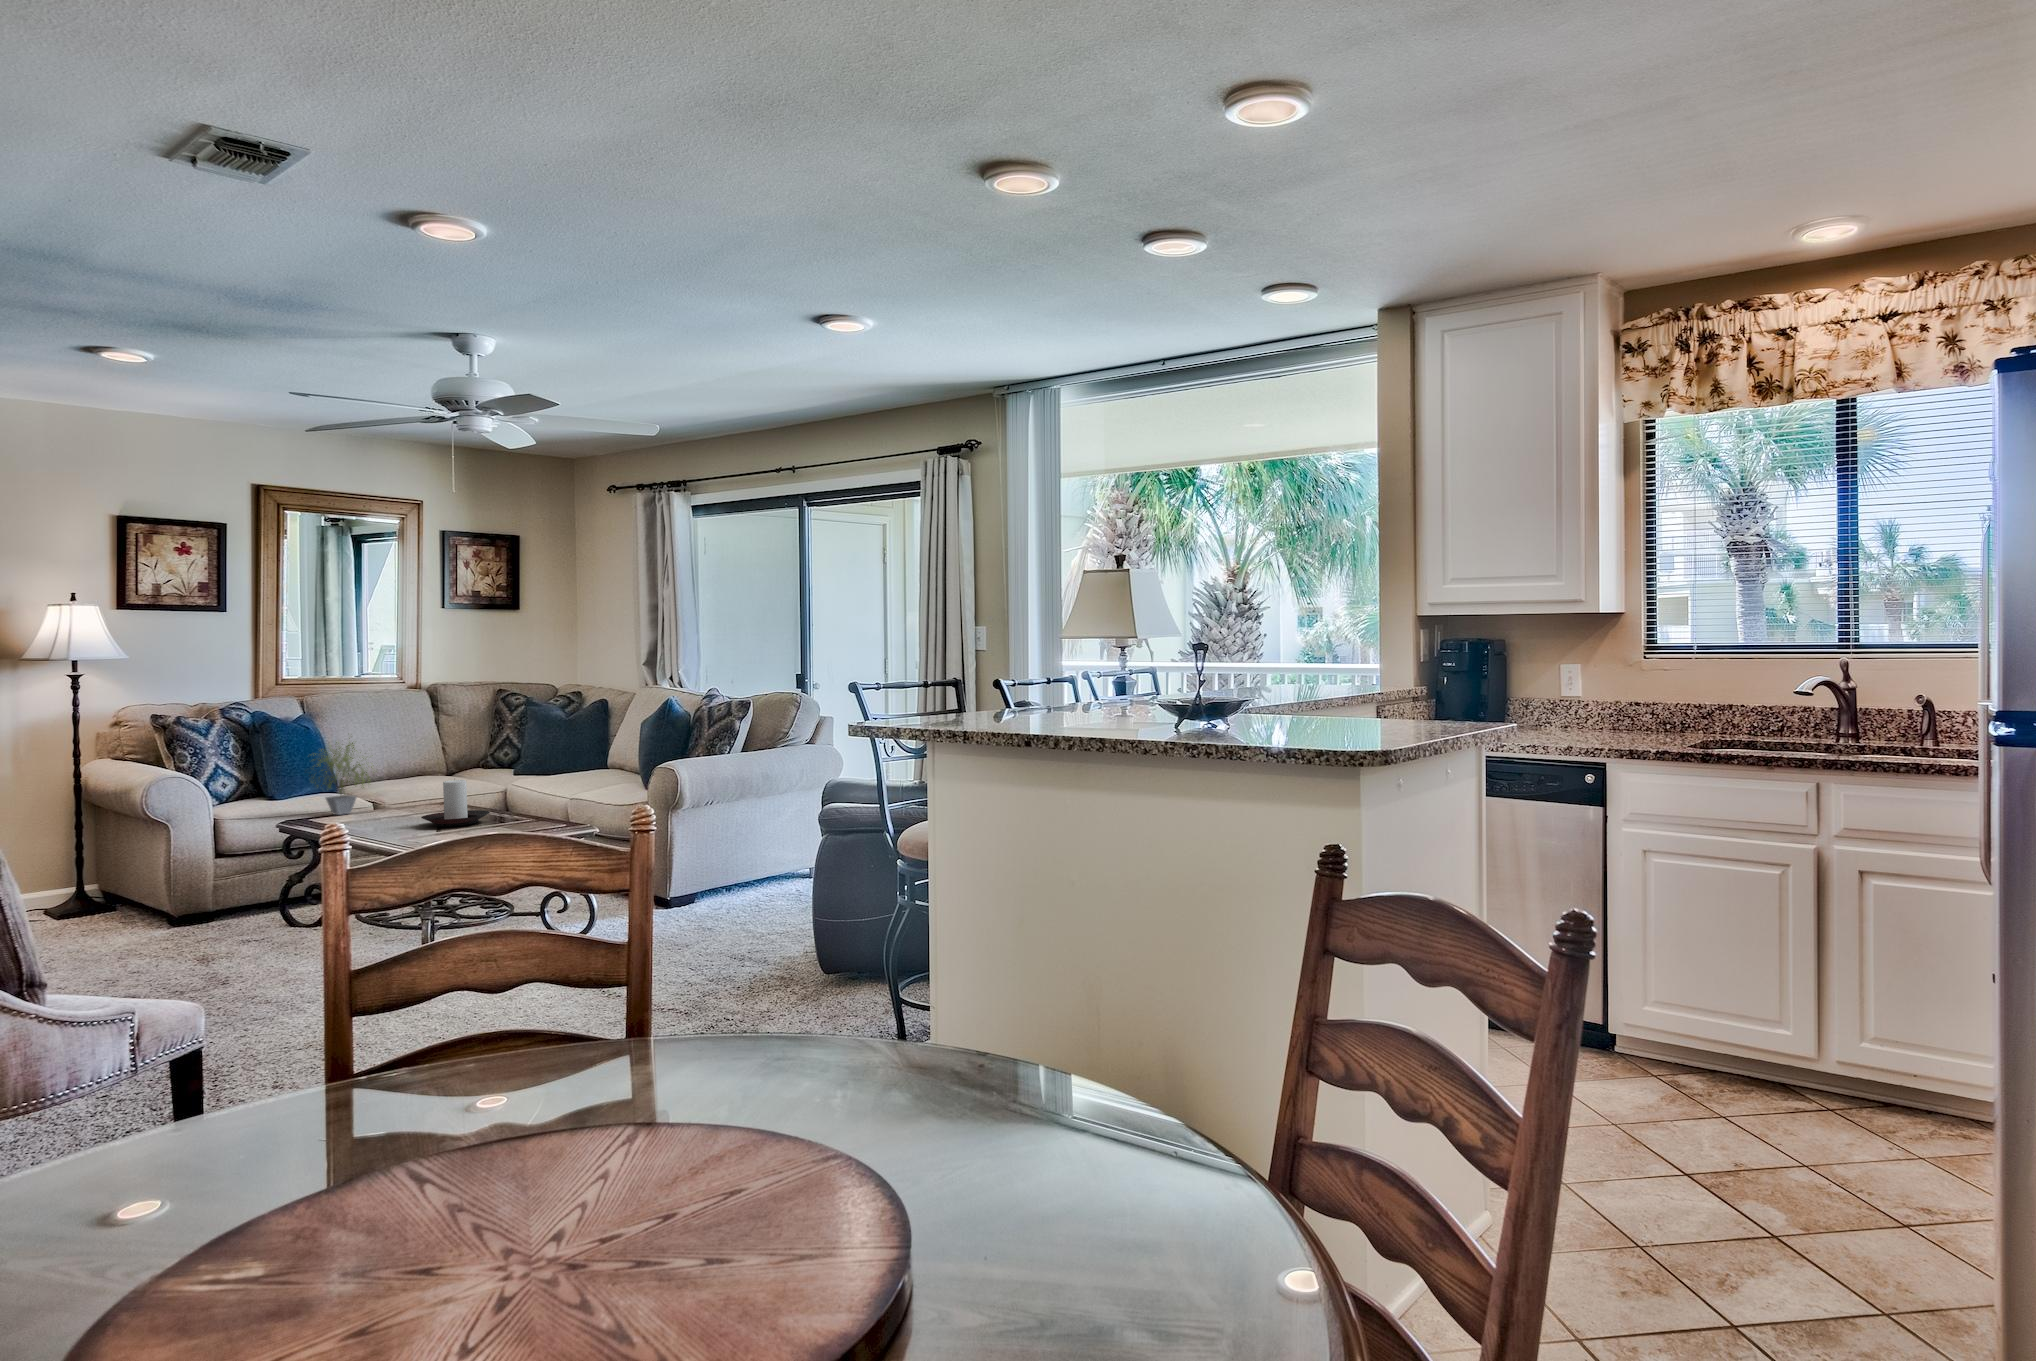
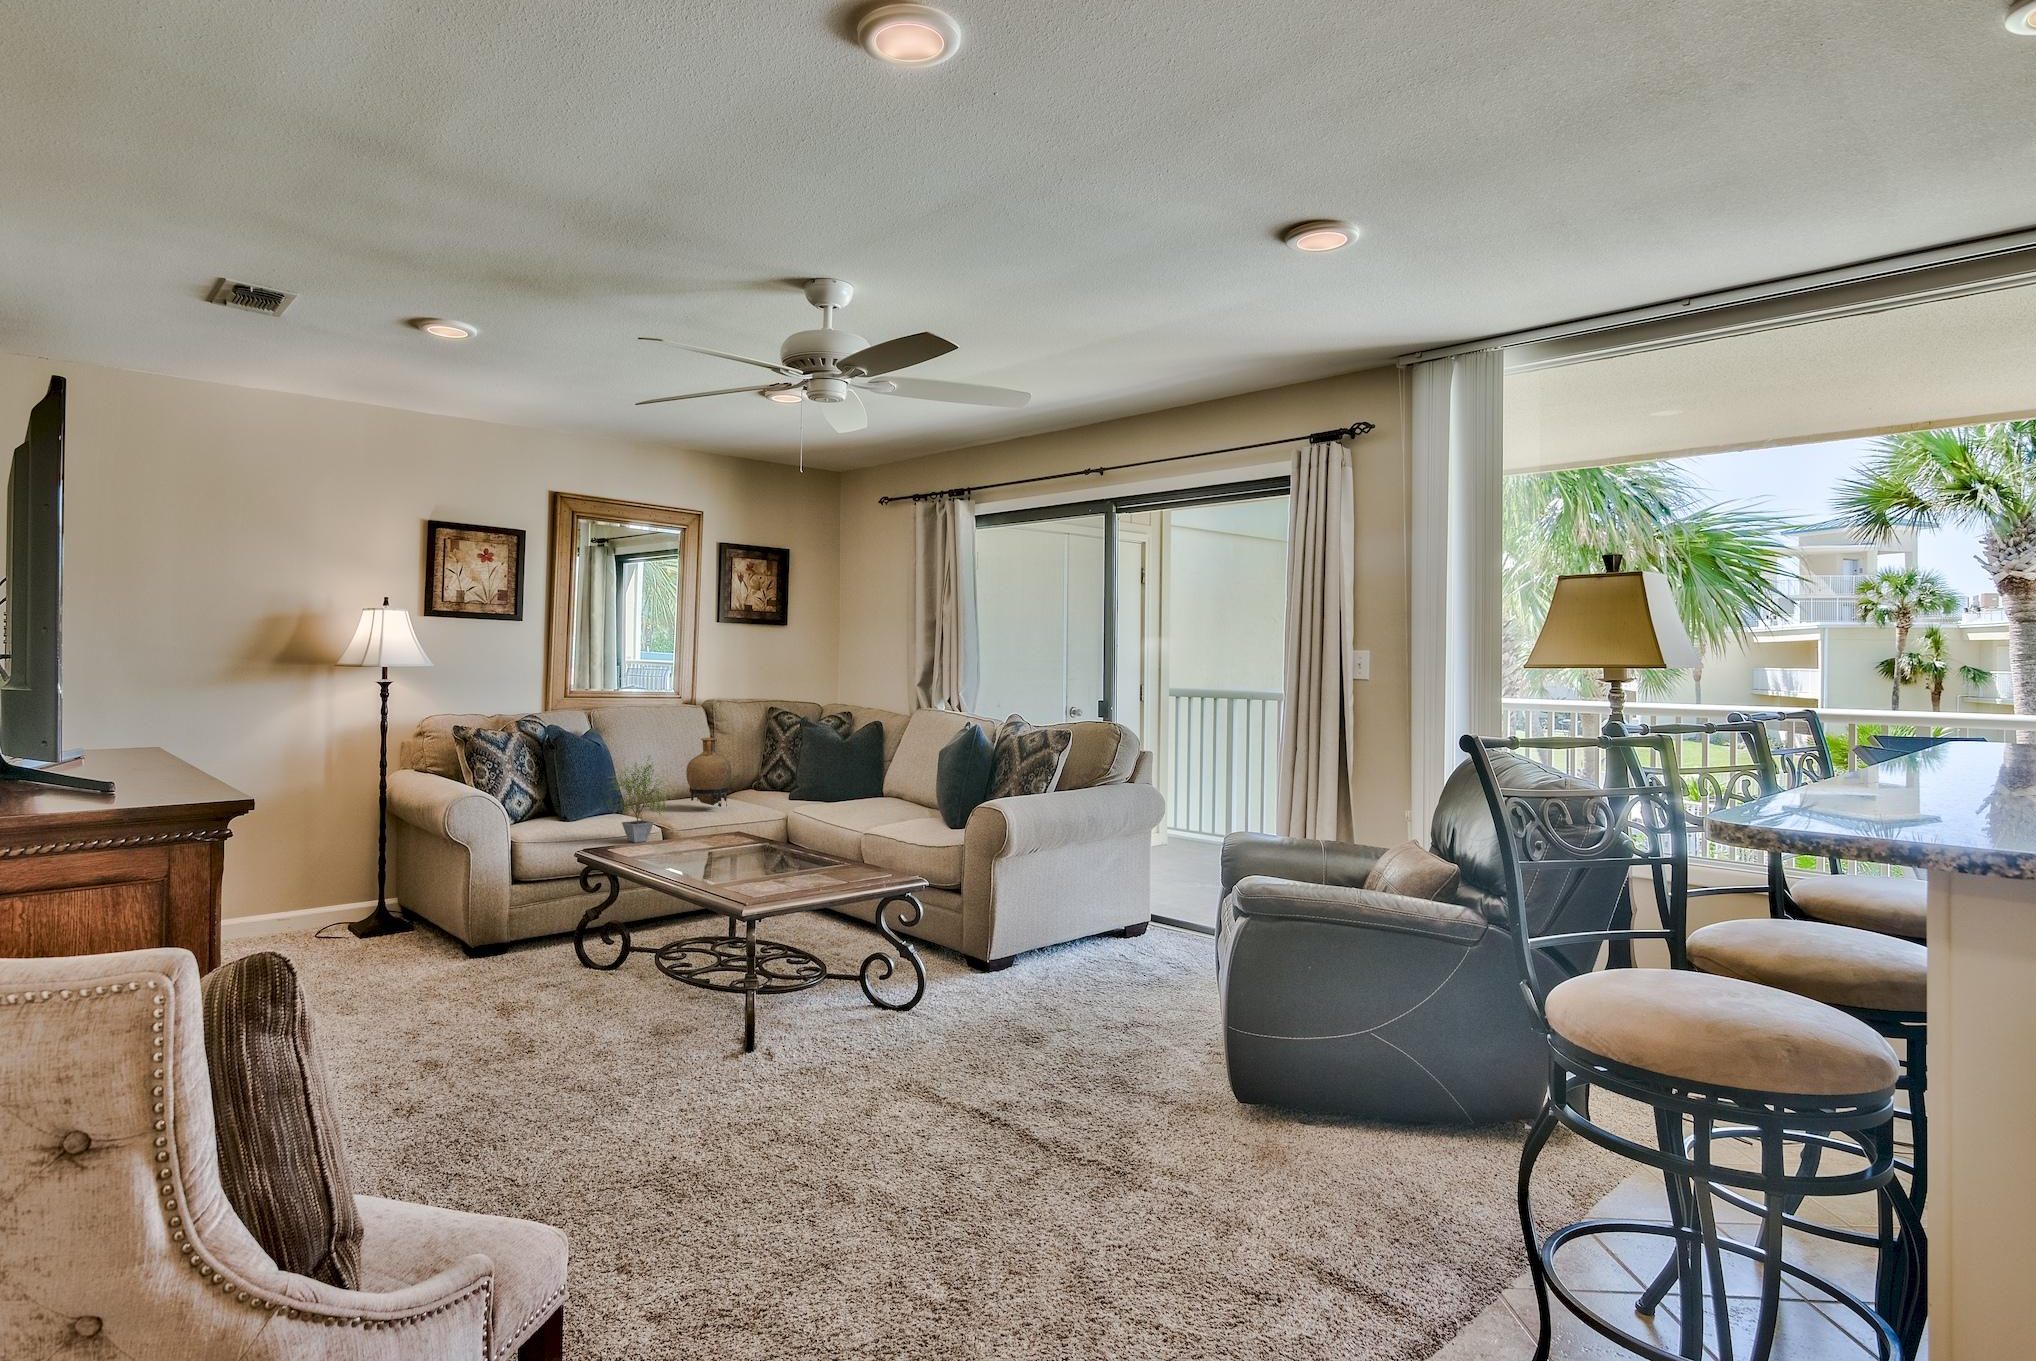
vase: none [402,719,449,786] -> present [686,738,732,807]
candle holder: present [421,780,490,827] -> none [728,812,798,866]

